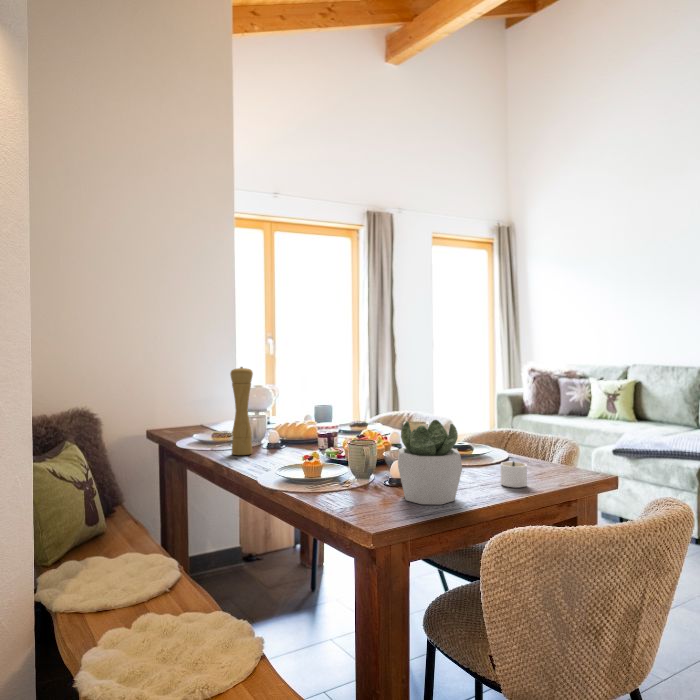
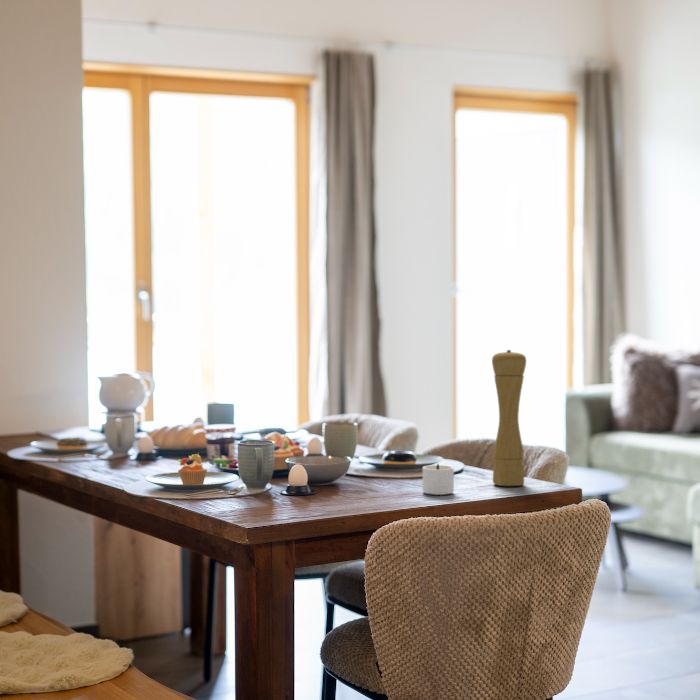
pepper mill: present [230,367,253,455] -> present [492,350,526,486]
succulent plant: present [398,420,462,505] -> none [289,412,363,509]

